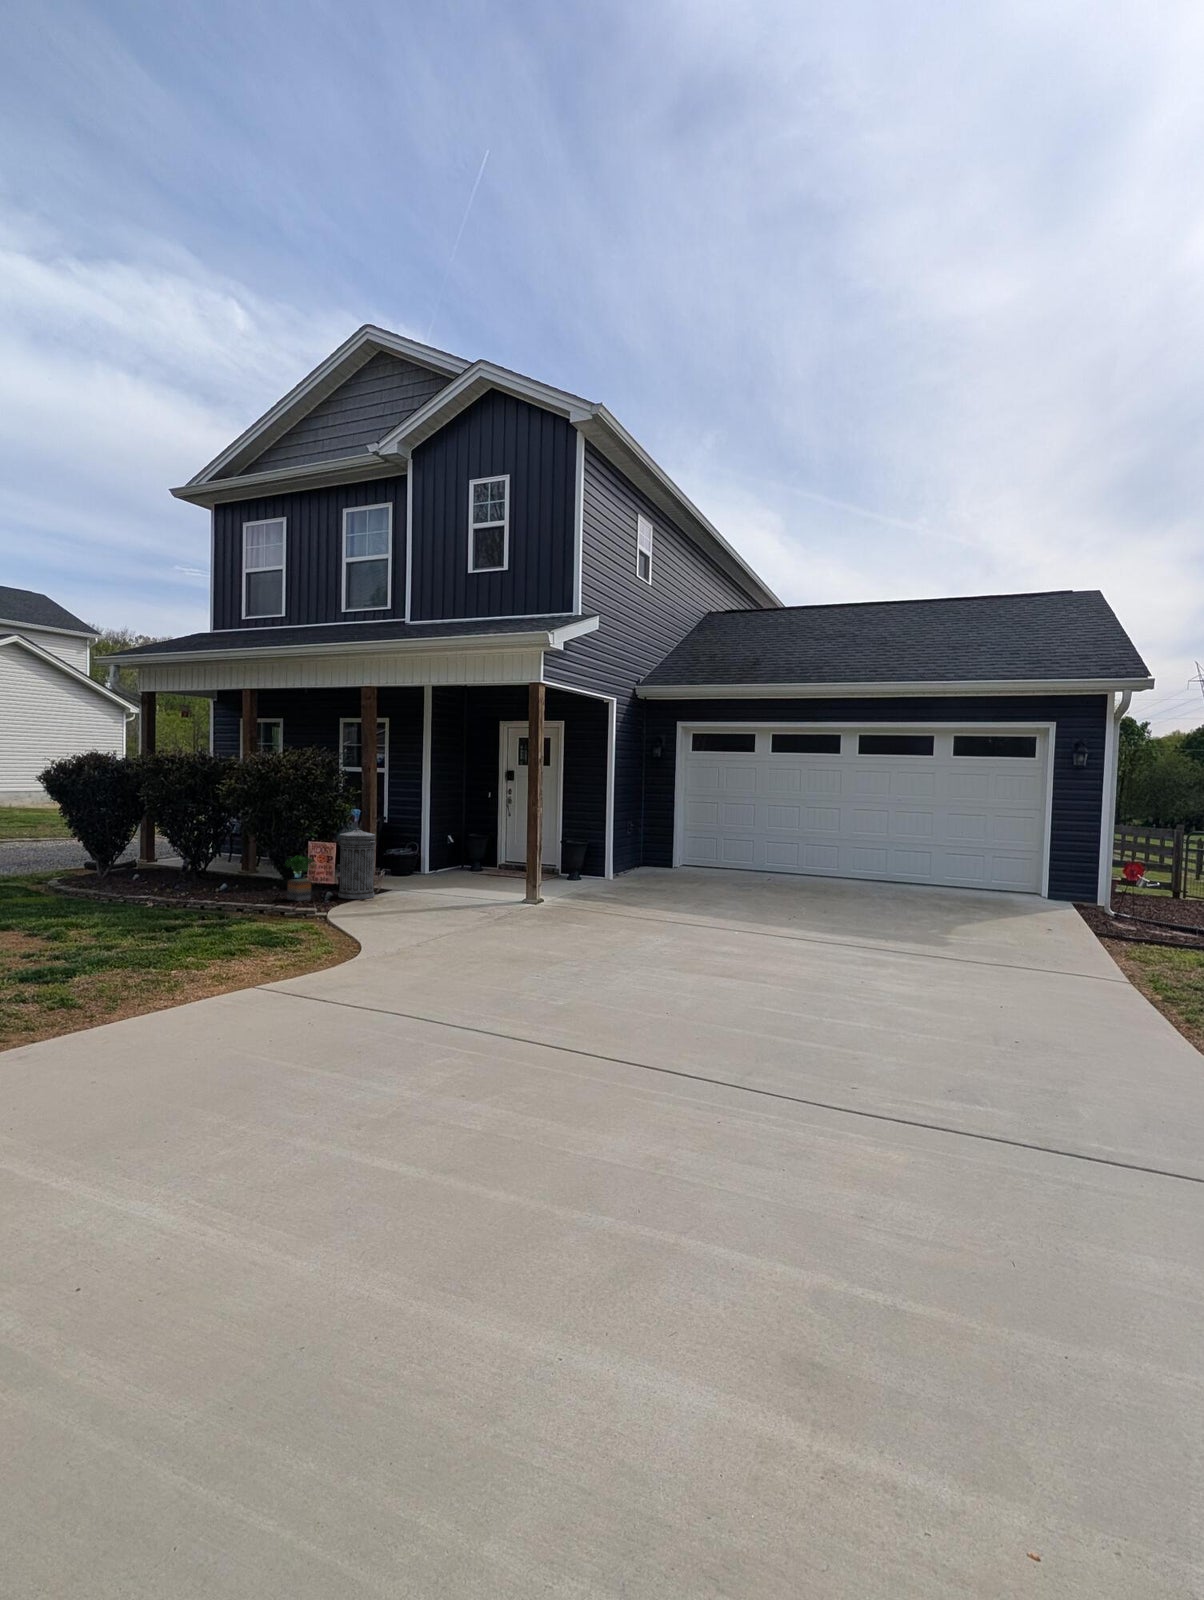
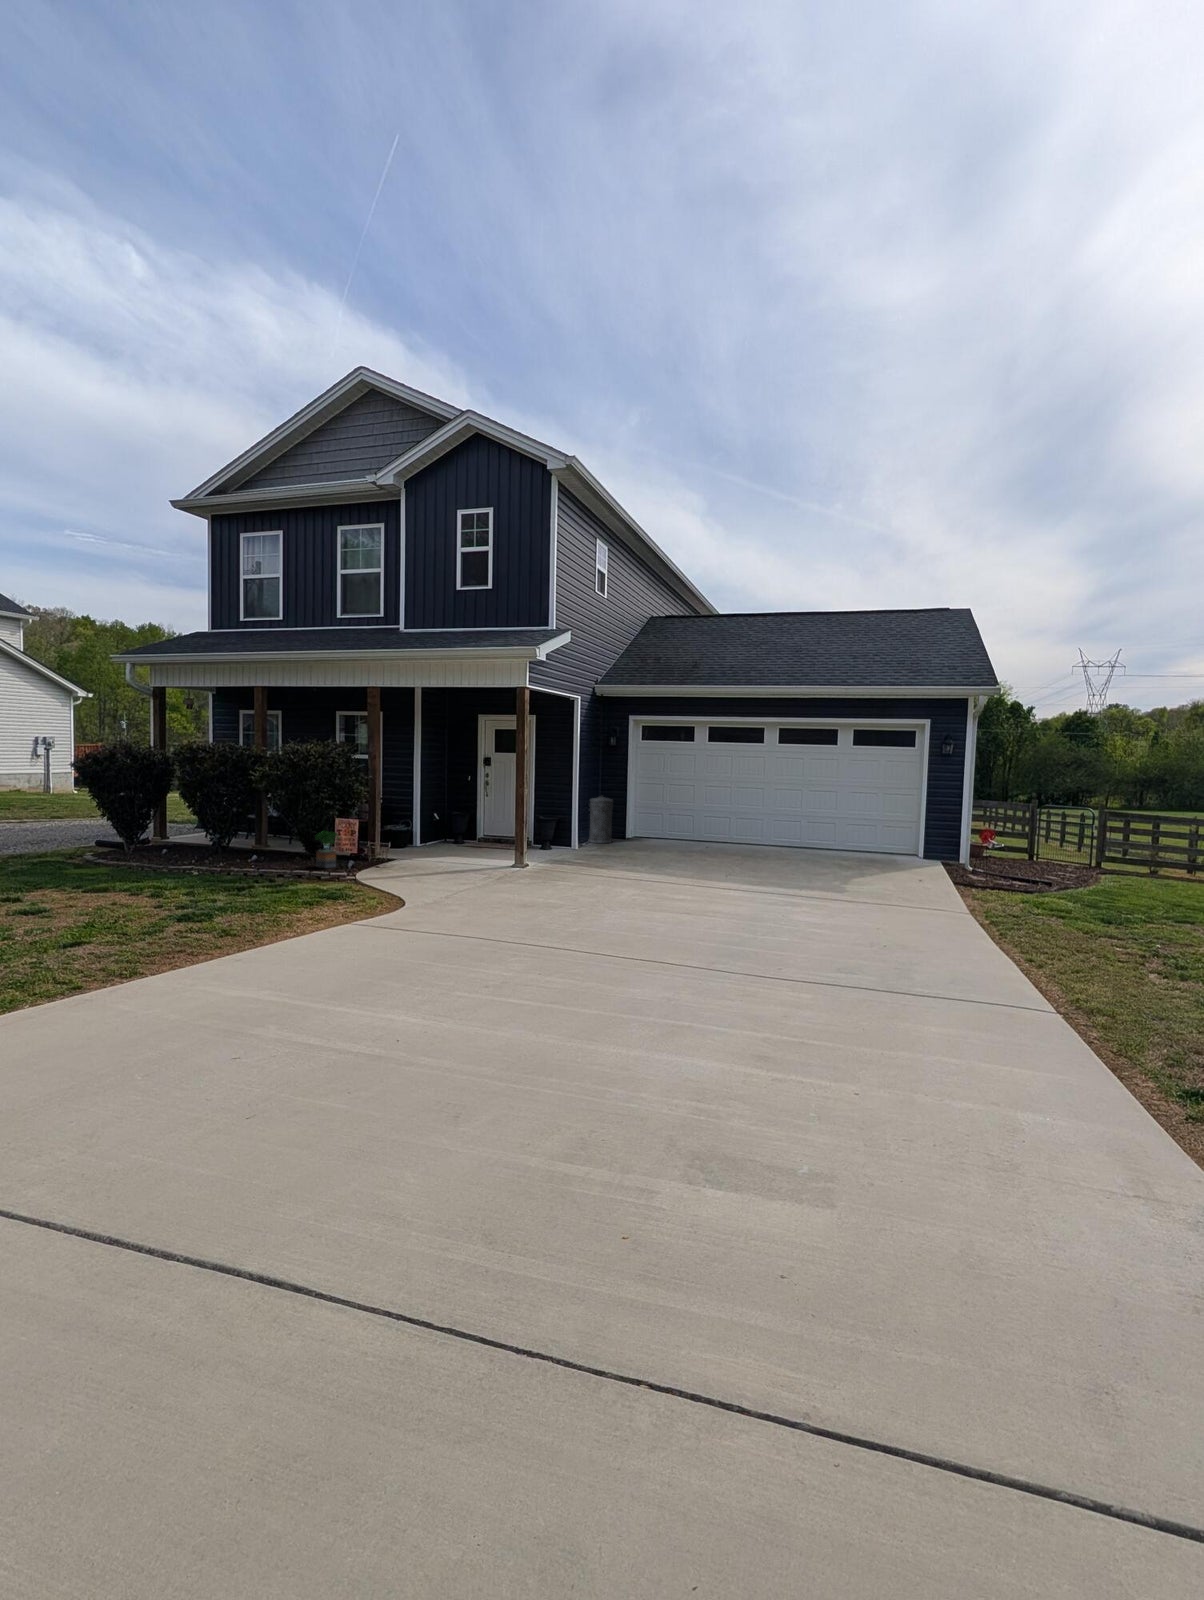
trash can: present [338,828,376,899] -> present [589,796,613,843]

